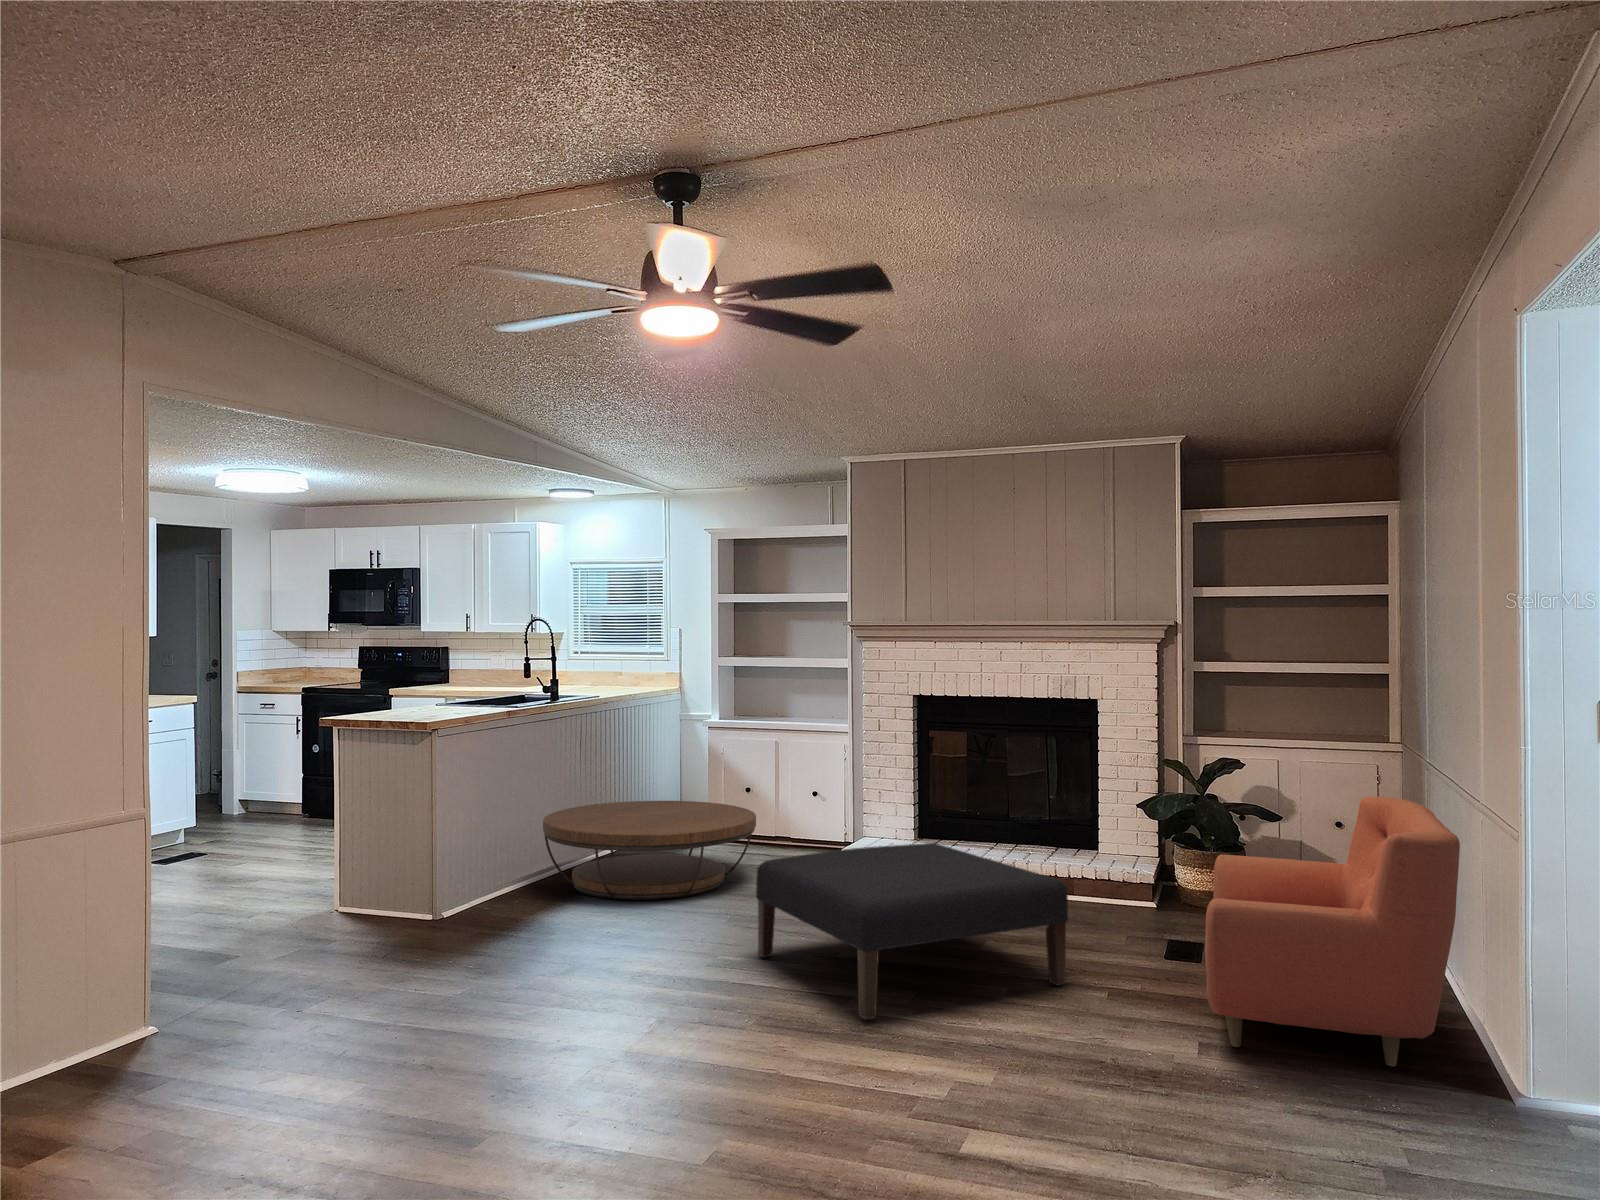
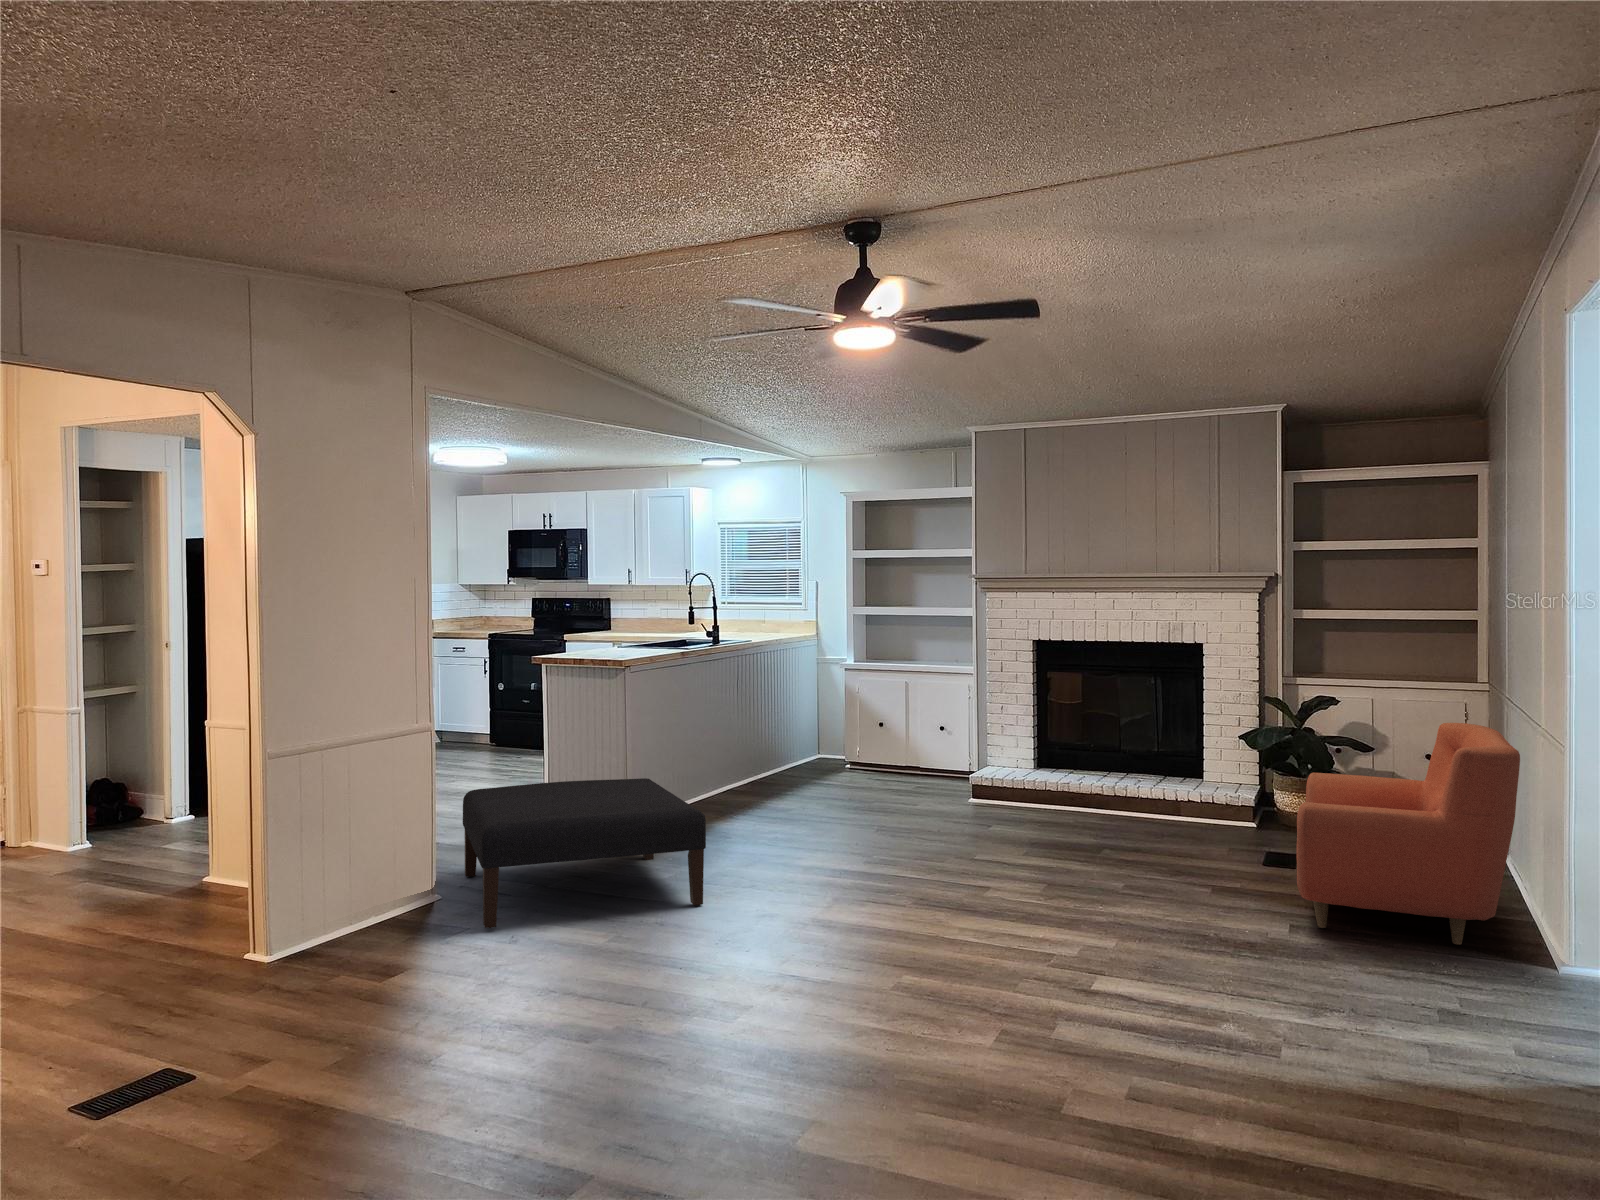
coffee table: present [543,801,756,900] -> none [712,732,895,813]
ottoman: present [756,843,1068,1019] -> present [463,778,706,928]

